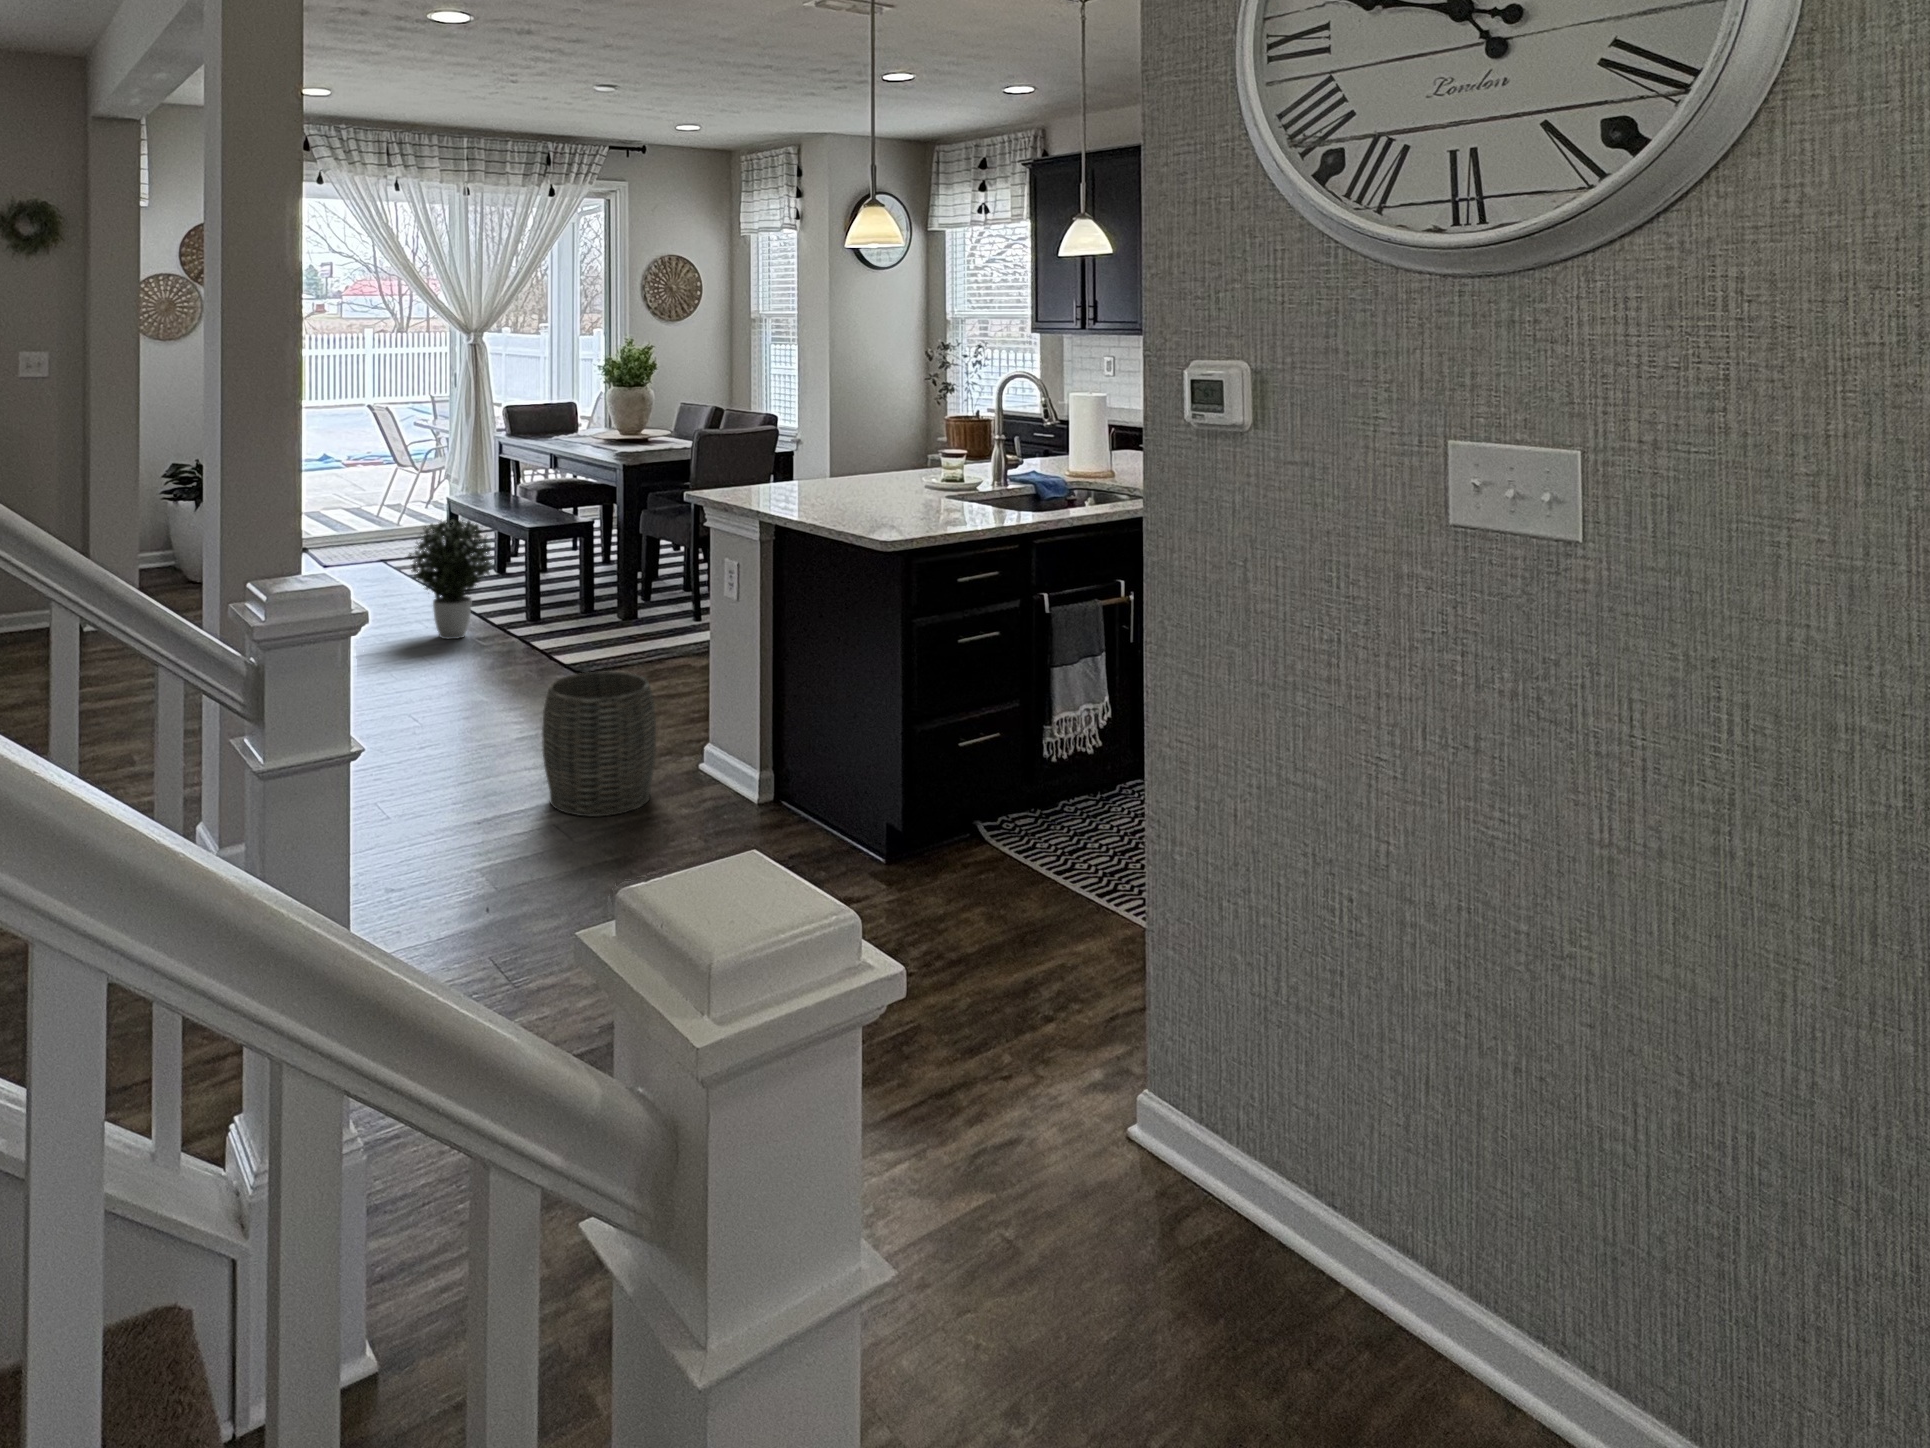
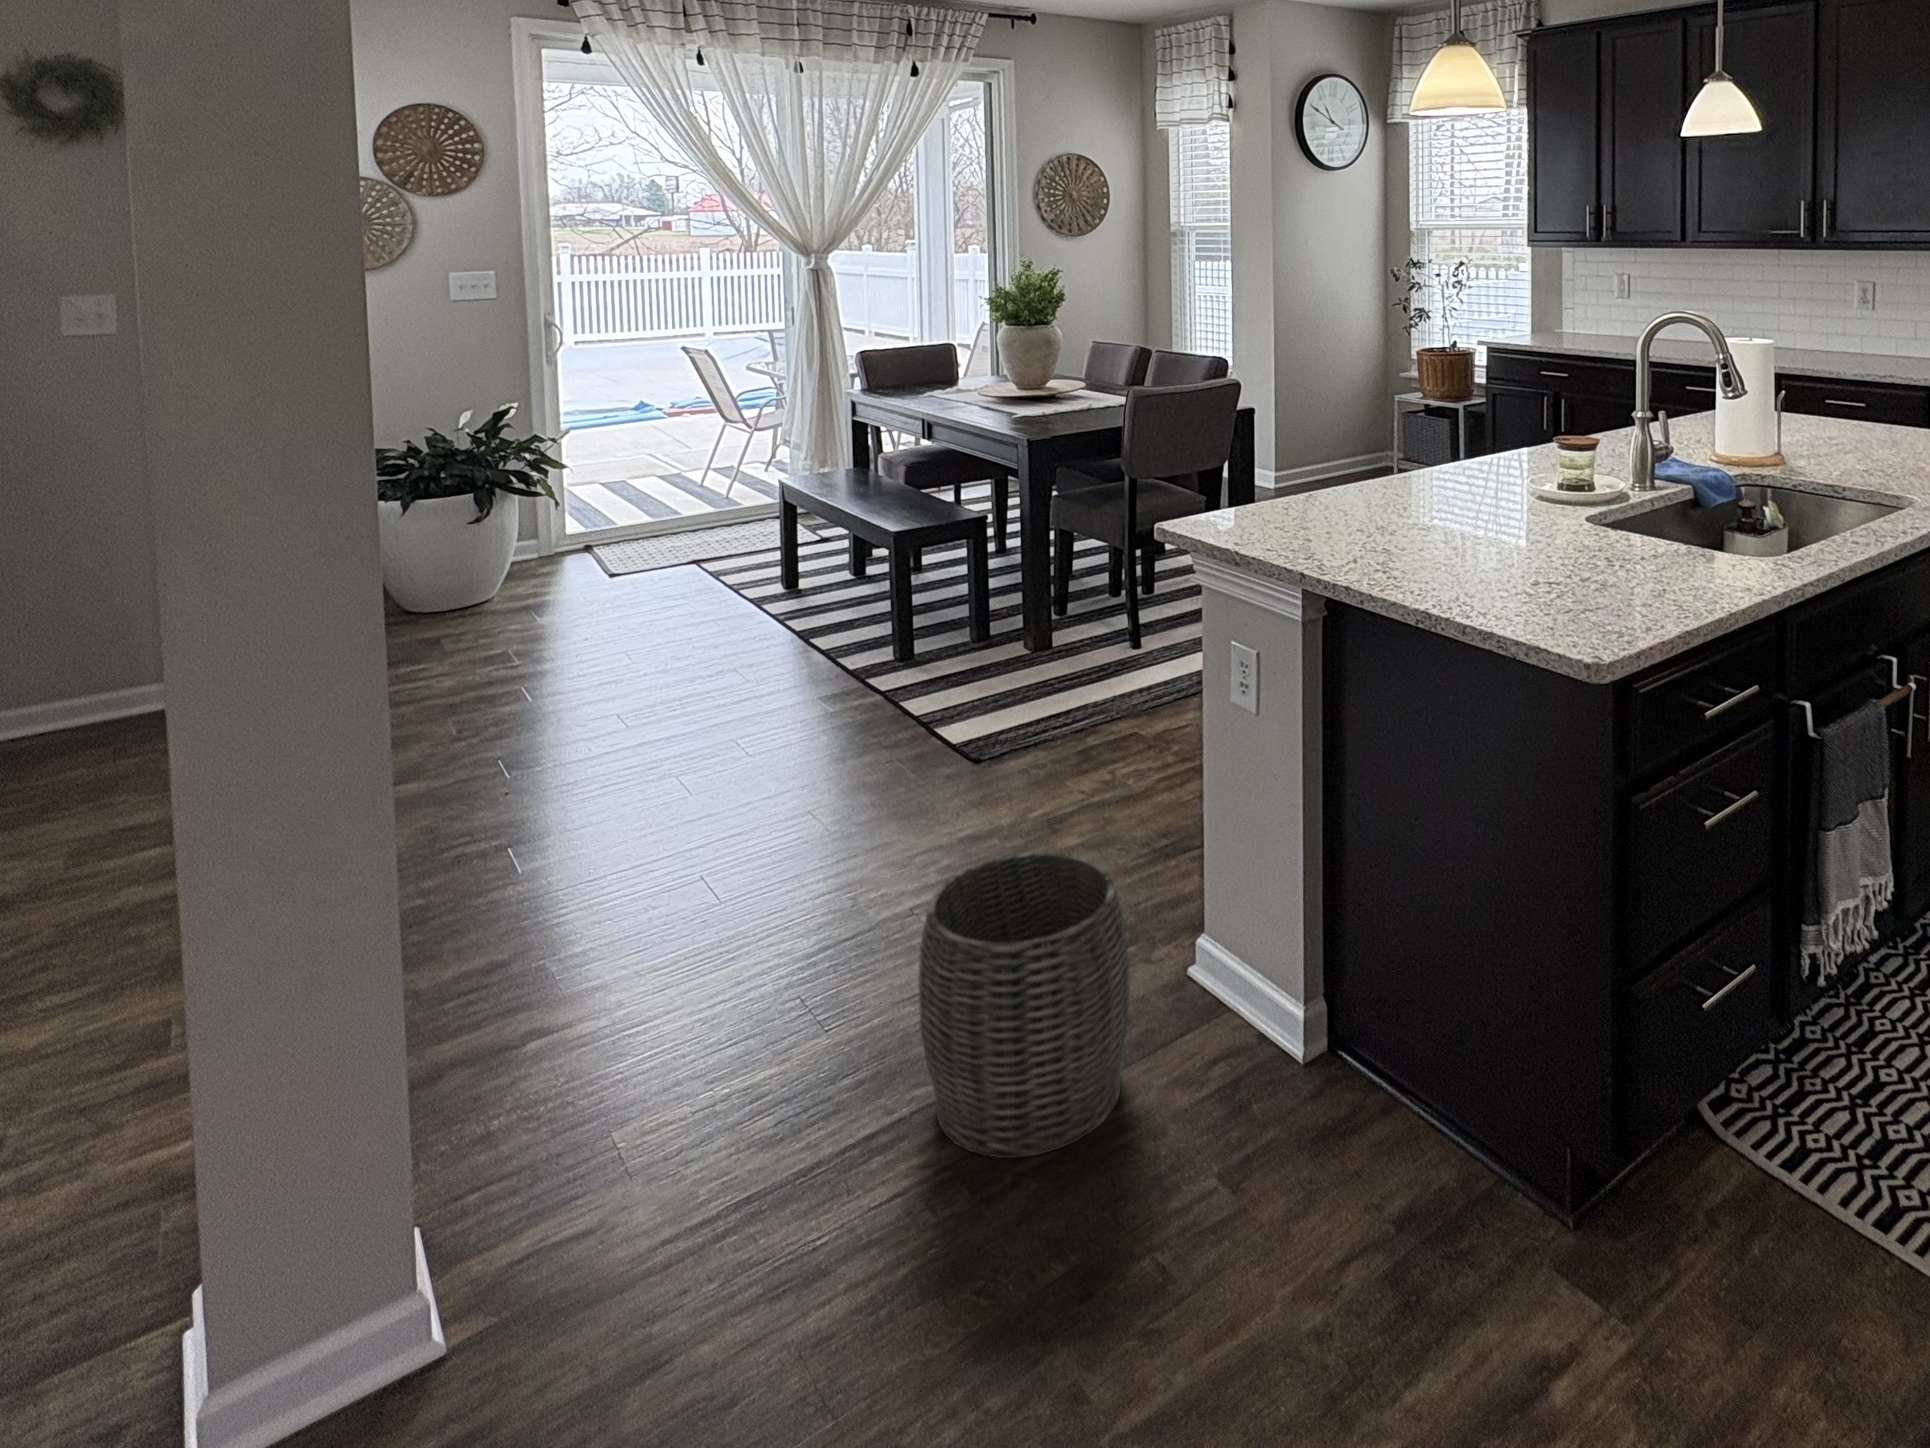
potted plant: present [408,519,492,639] -> none [707,524,842,703]

